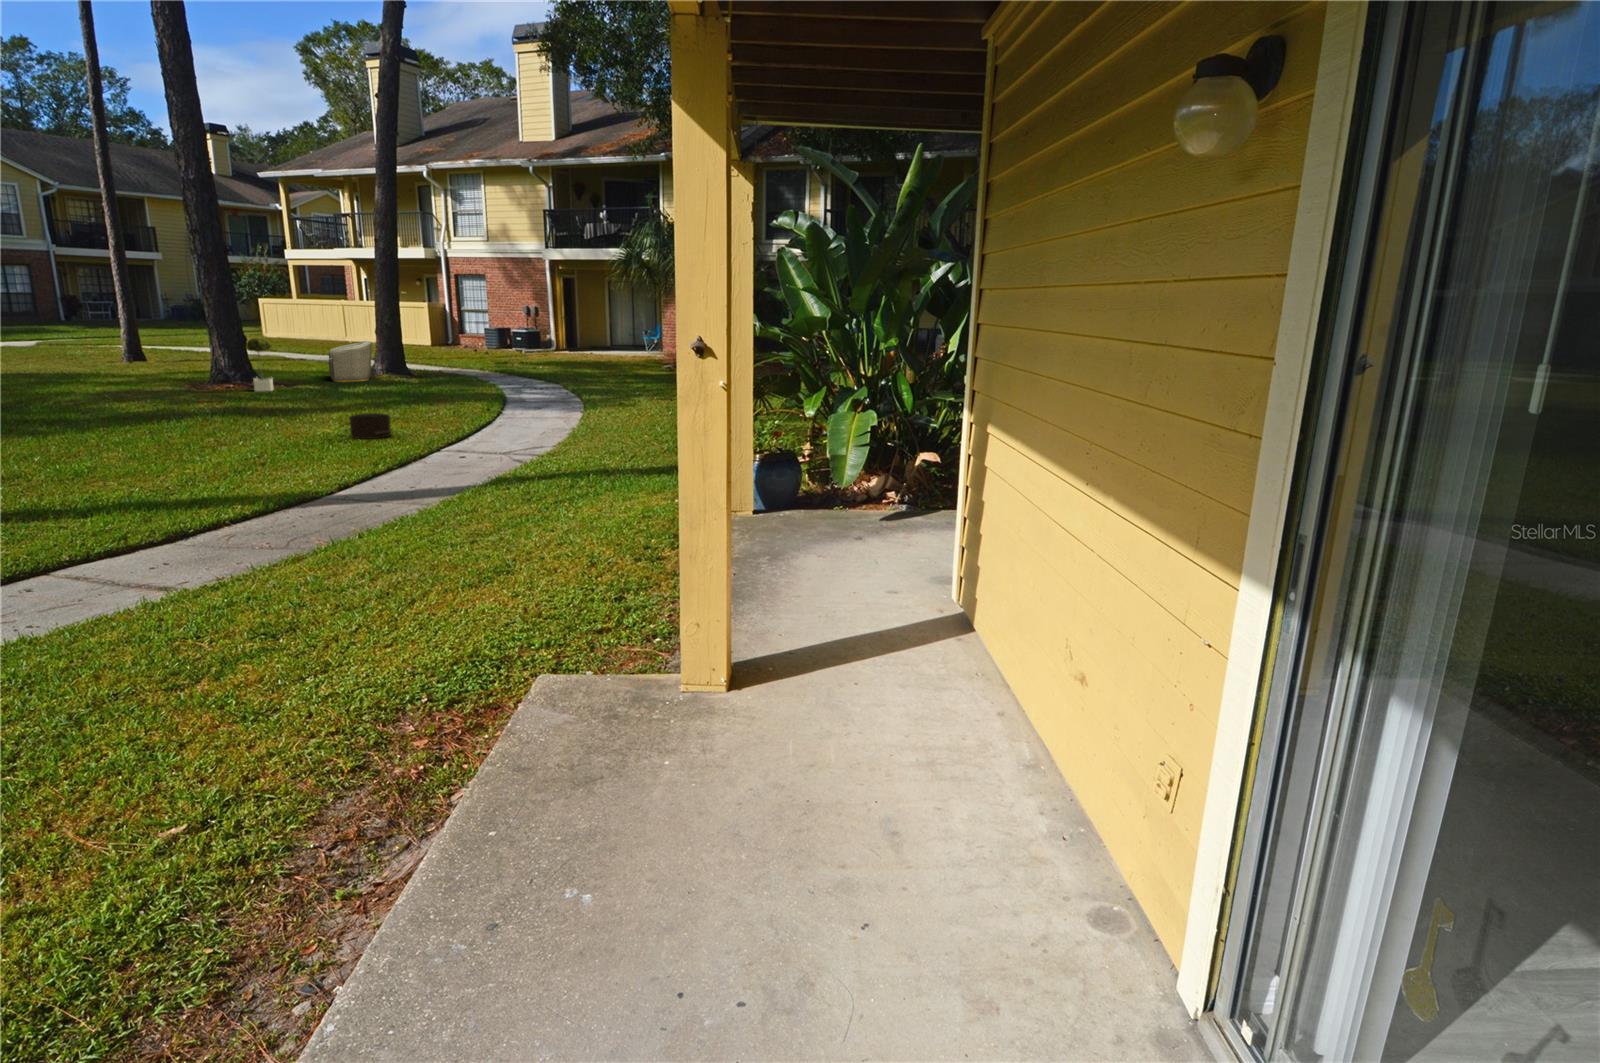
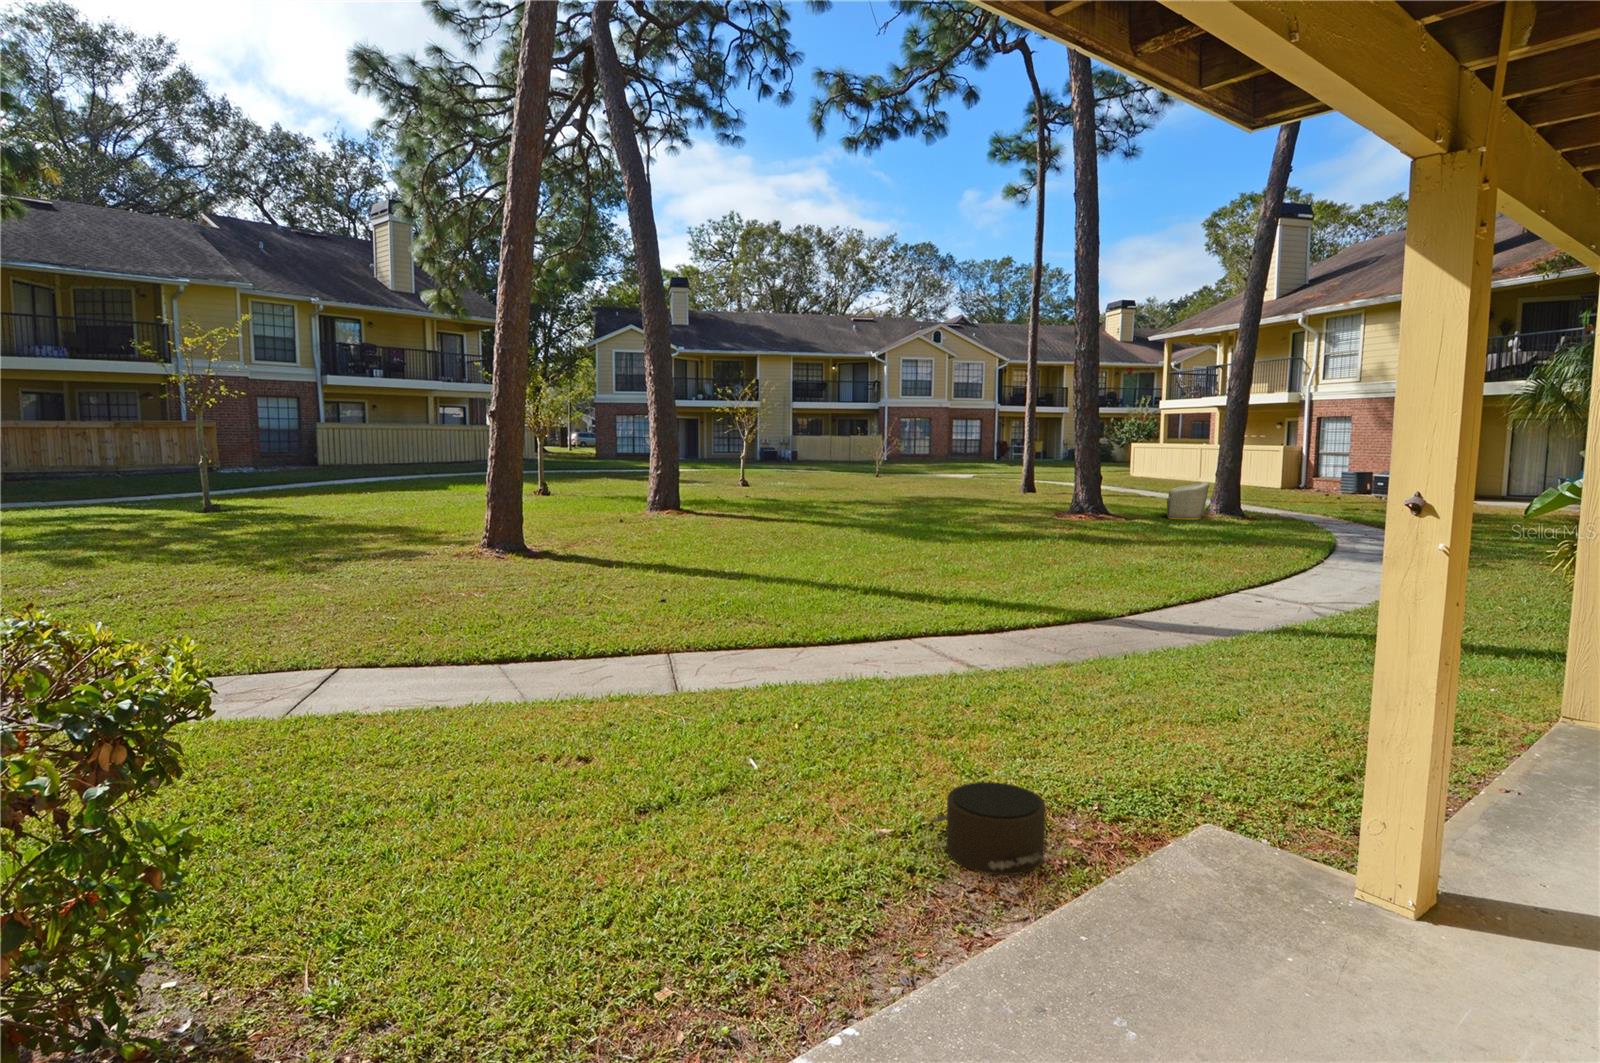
potted tree: present [247,337,273,391] -> none [1098,476,1118,523]
pouf: present [344,413,391,439] -> present [934,782,1046,875]

